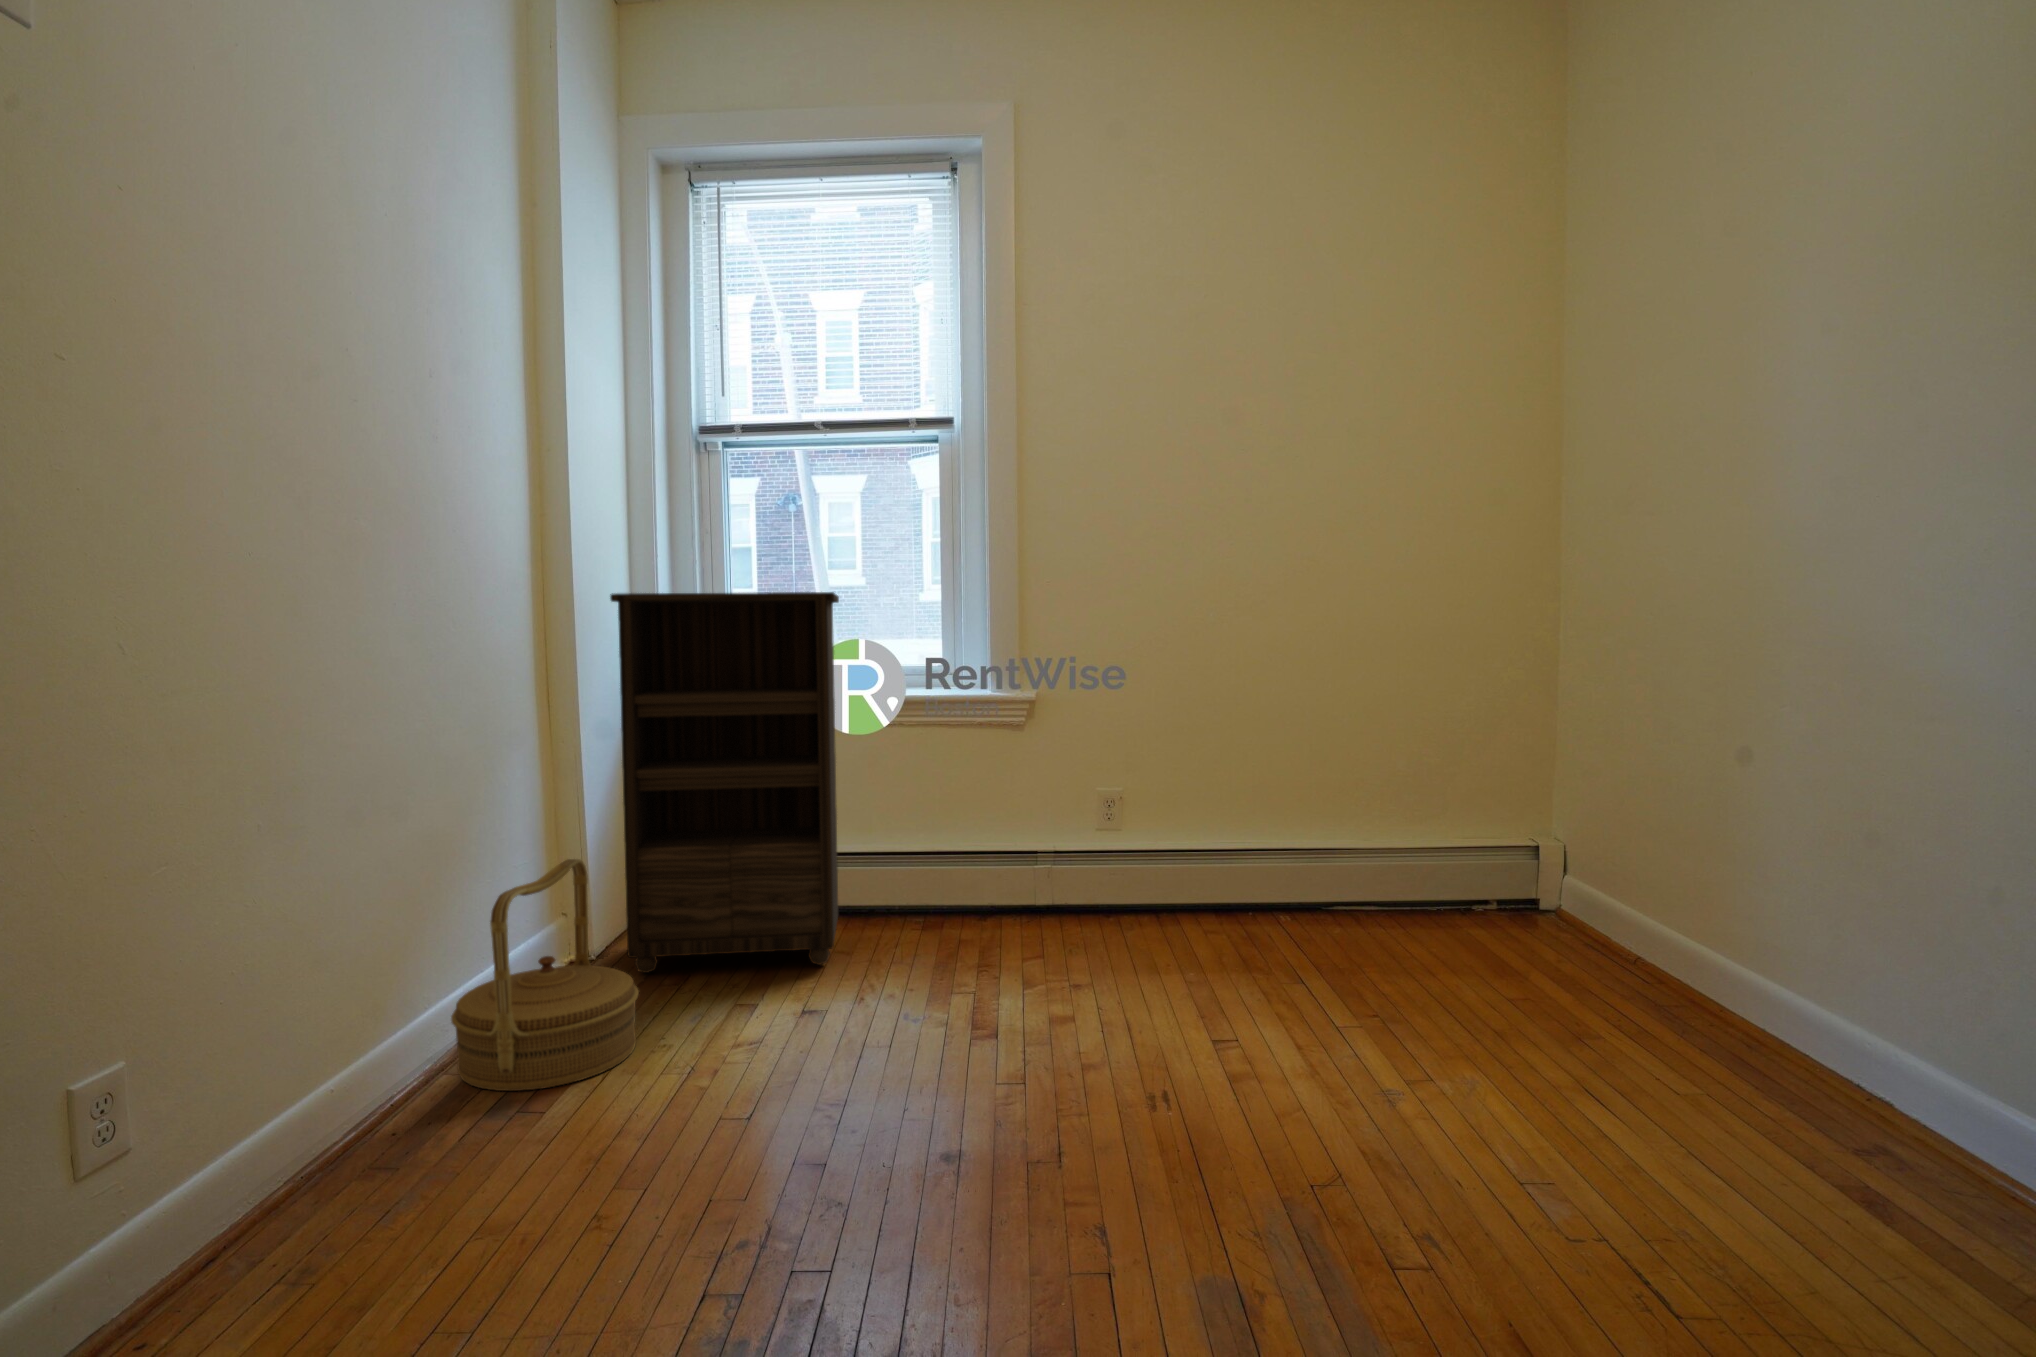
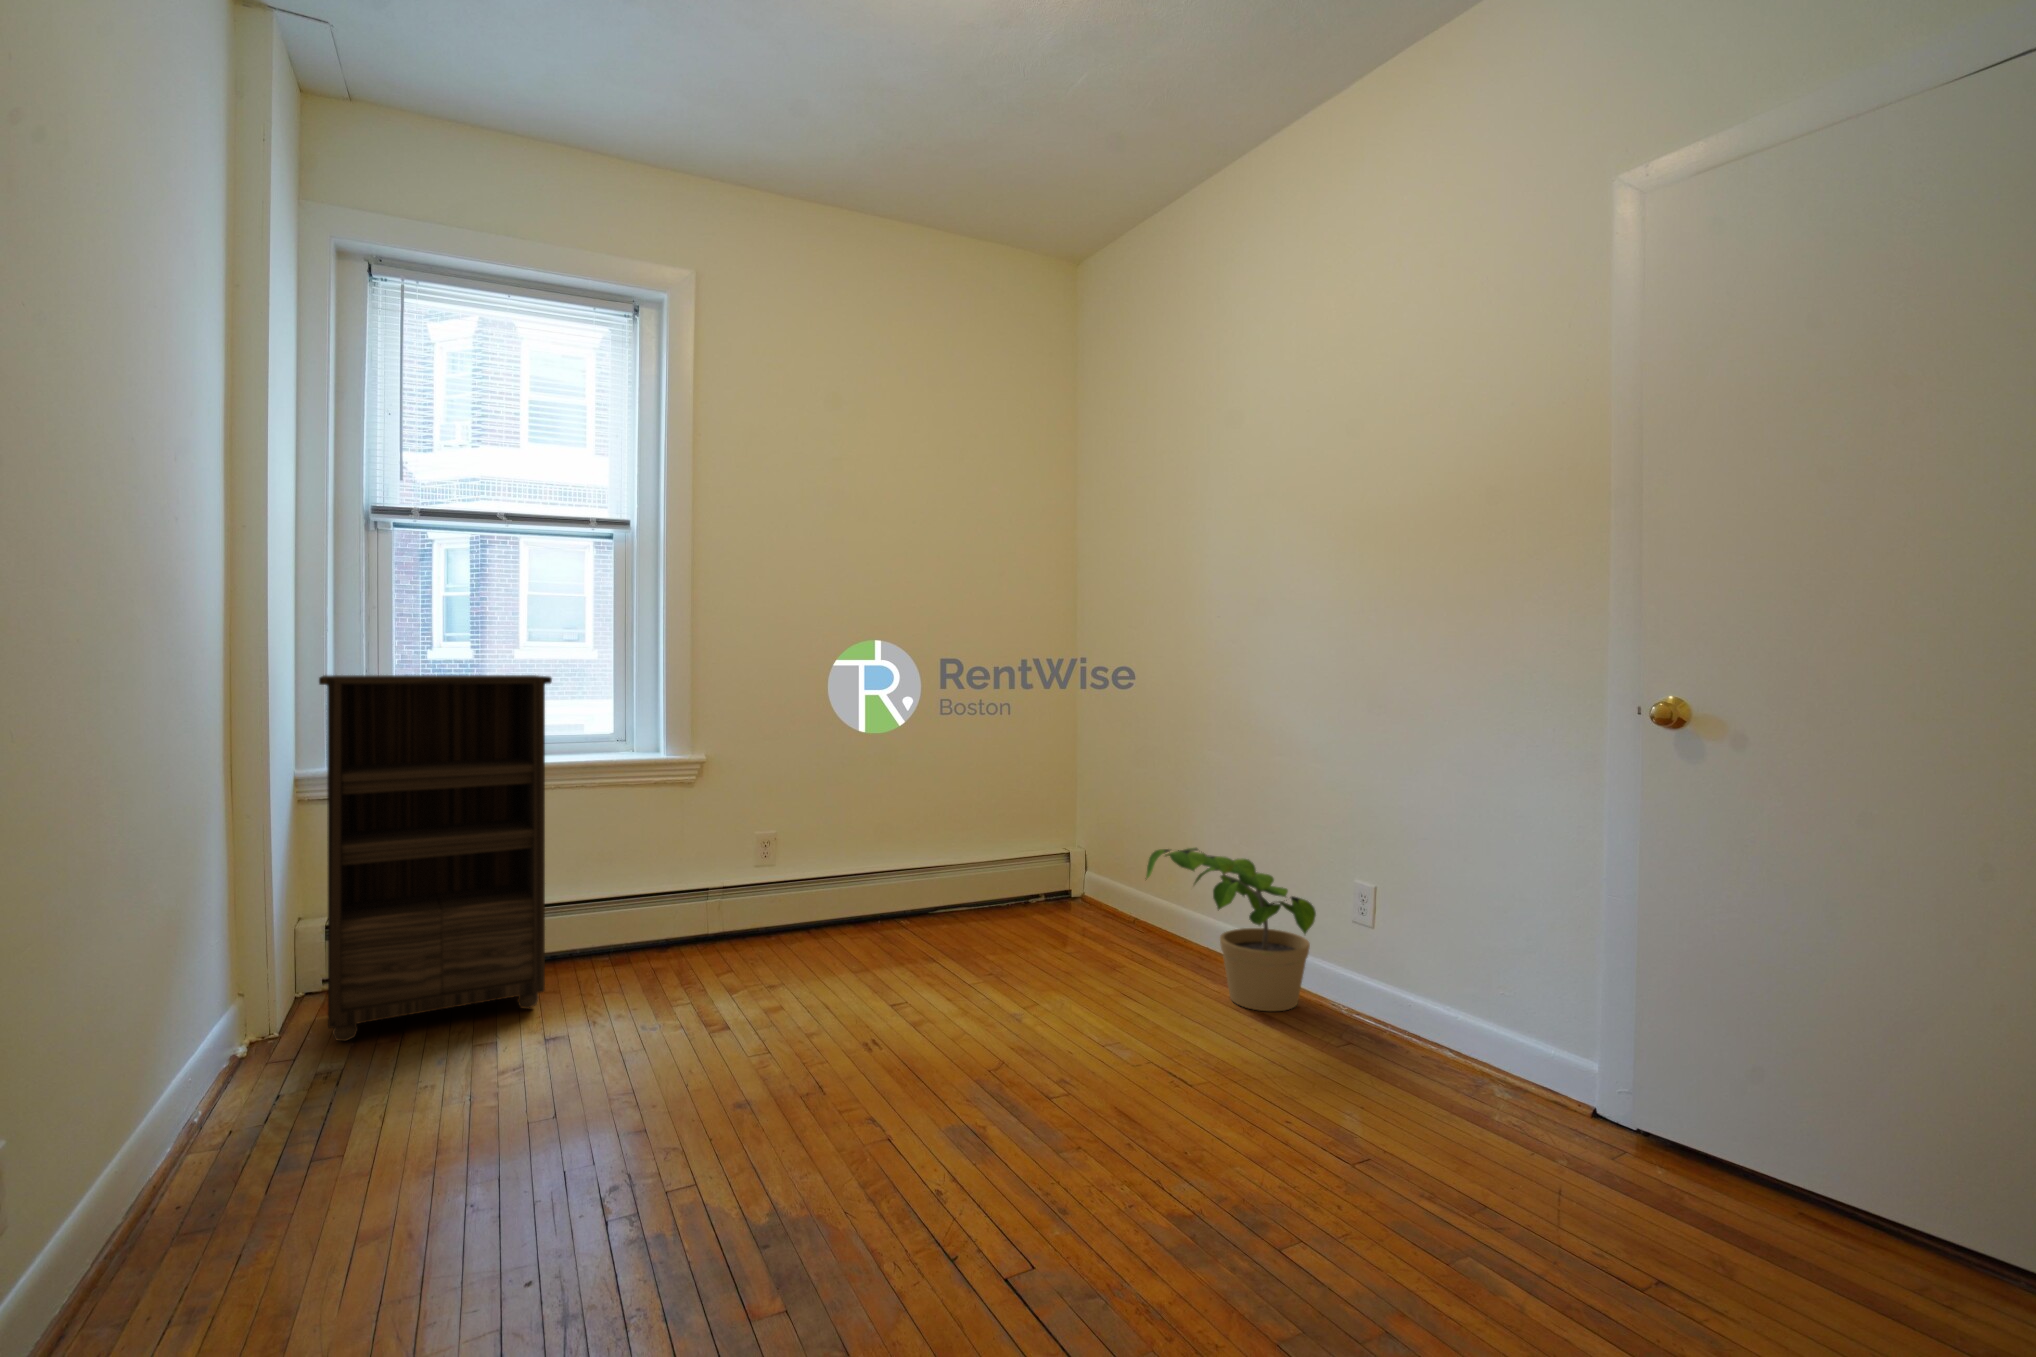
potted plant: none [1611,843,1972,1145] -> present [1146,848,1316,1011]
woven basket: present [451,859,639,1091] -> none [189,936,393,1167]

